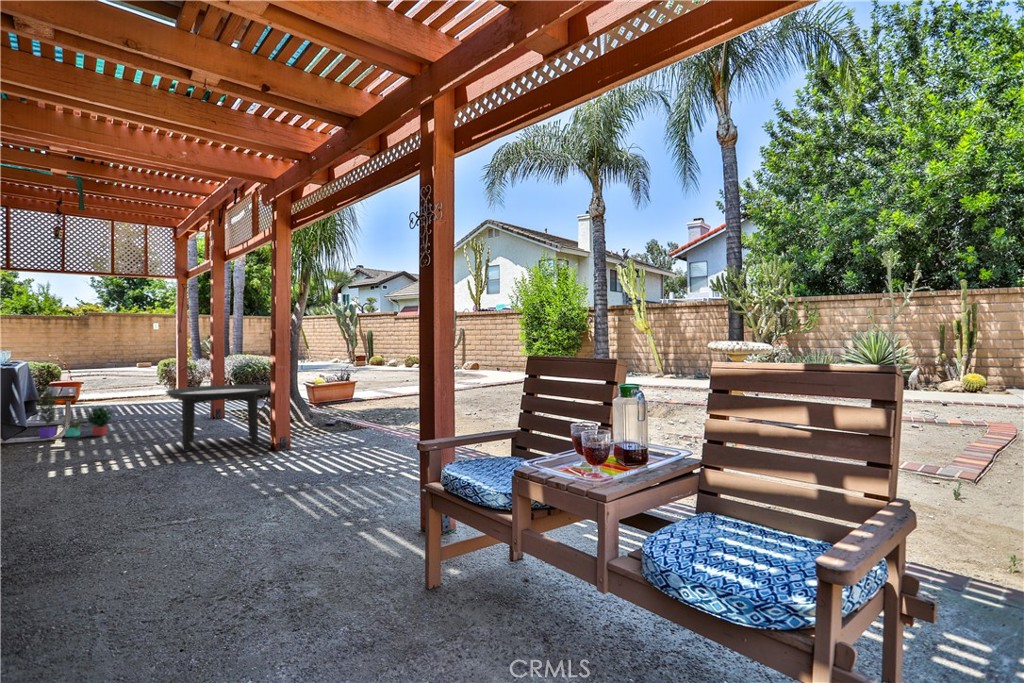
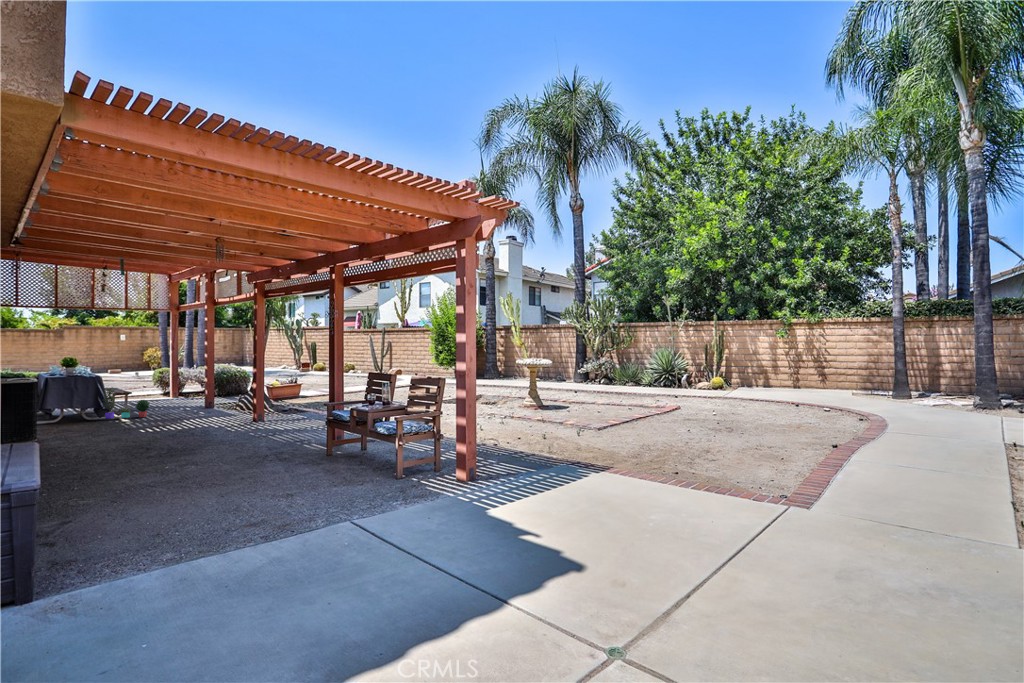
round table: present [166,385,271,452] -> none [192,386,253,423]

